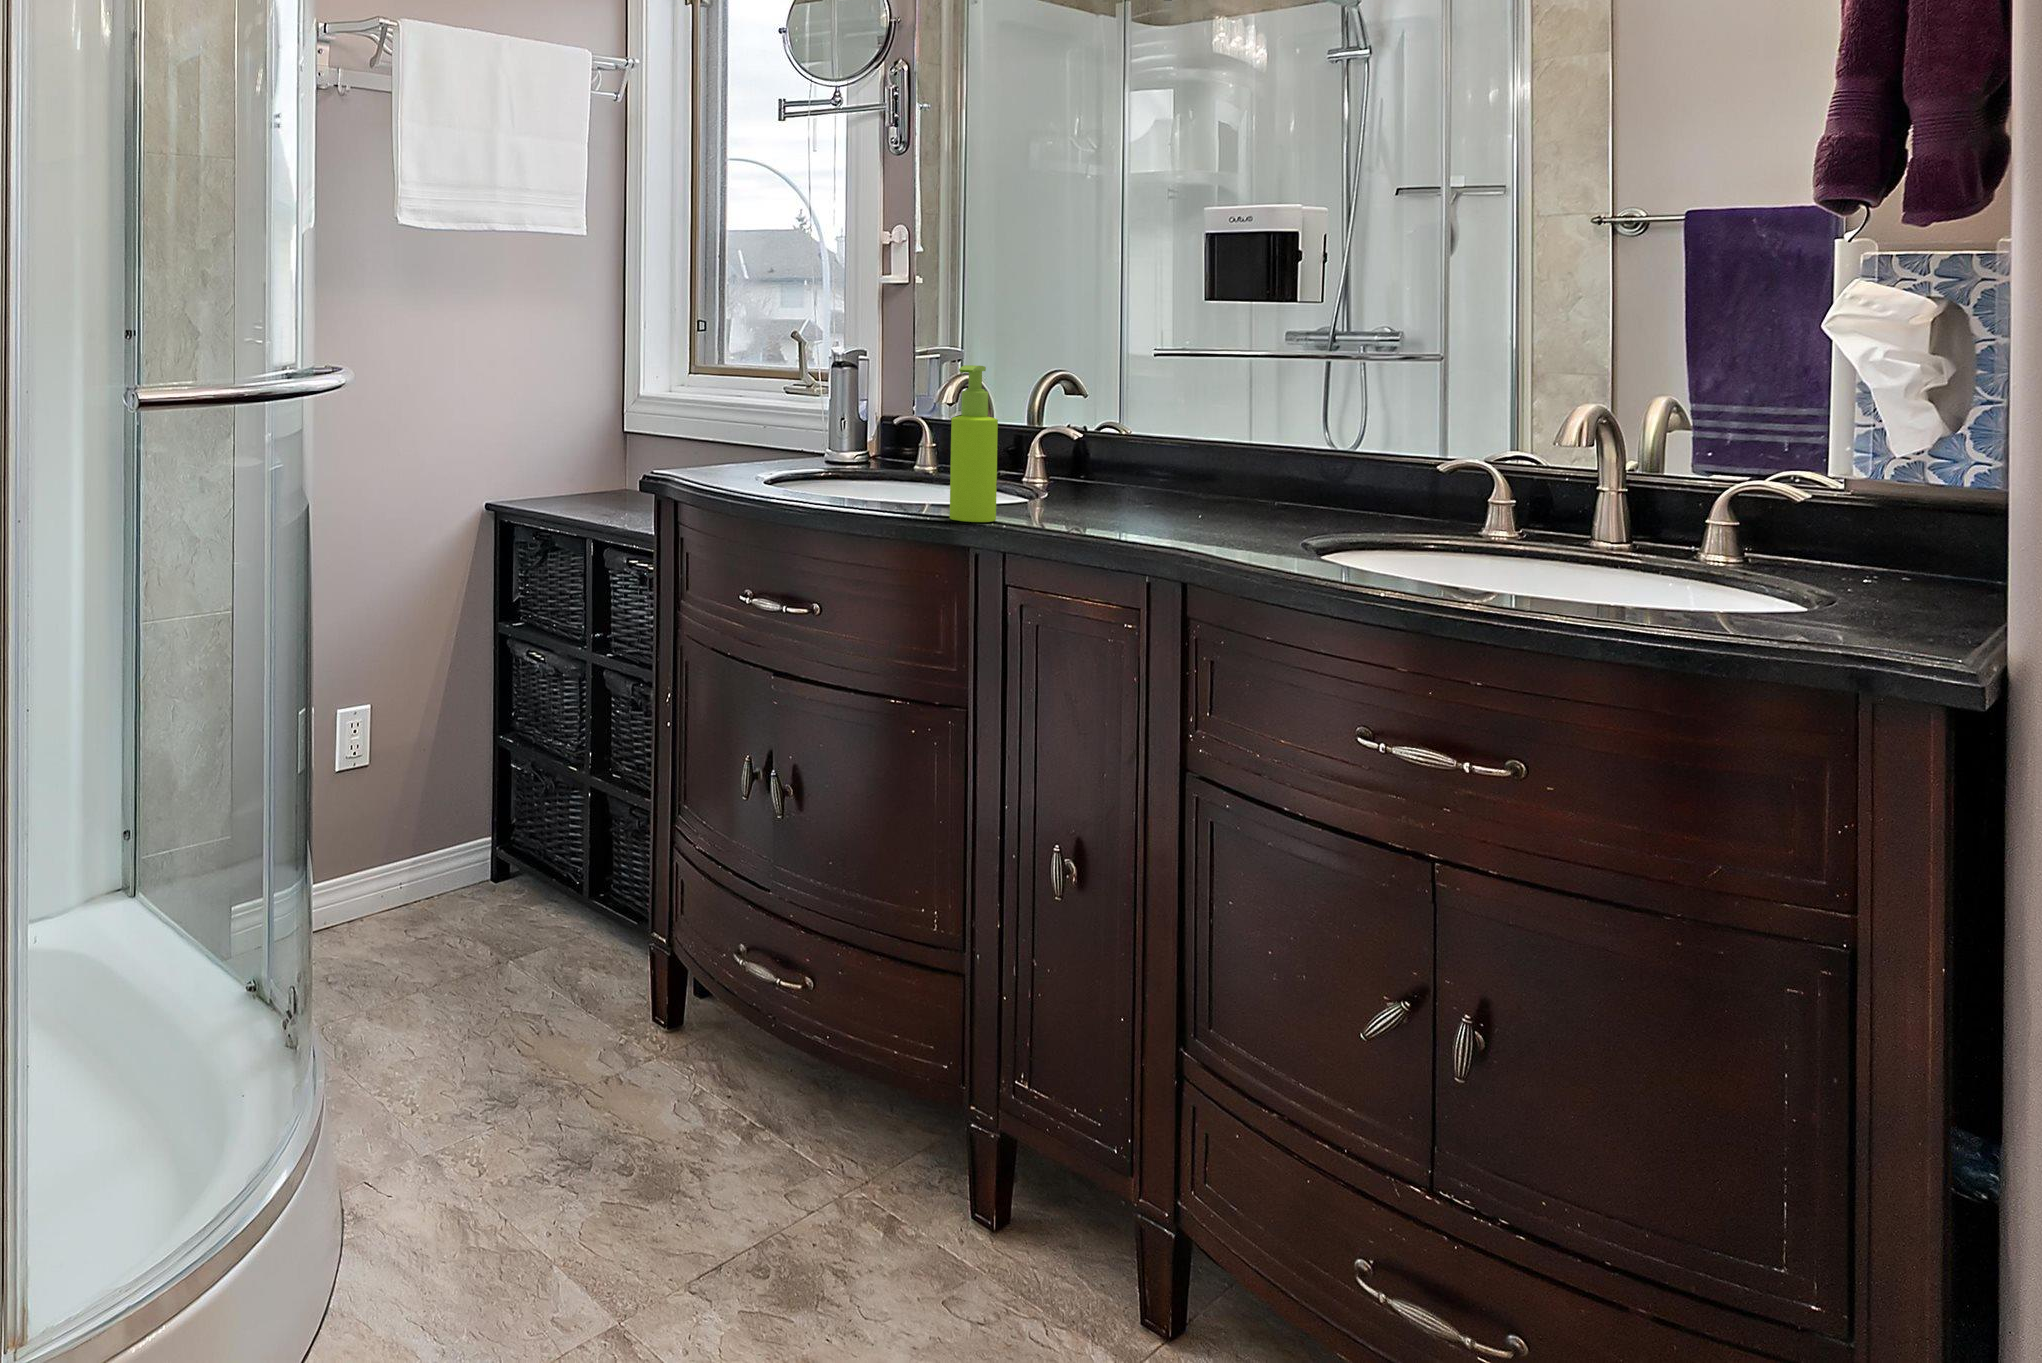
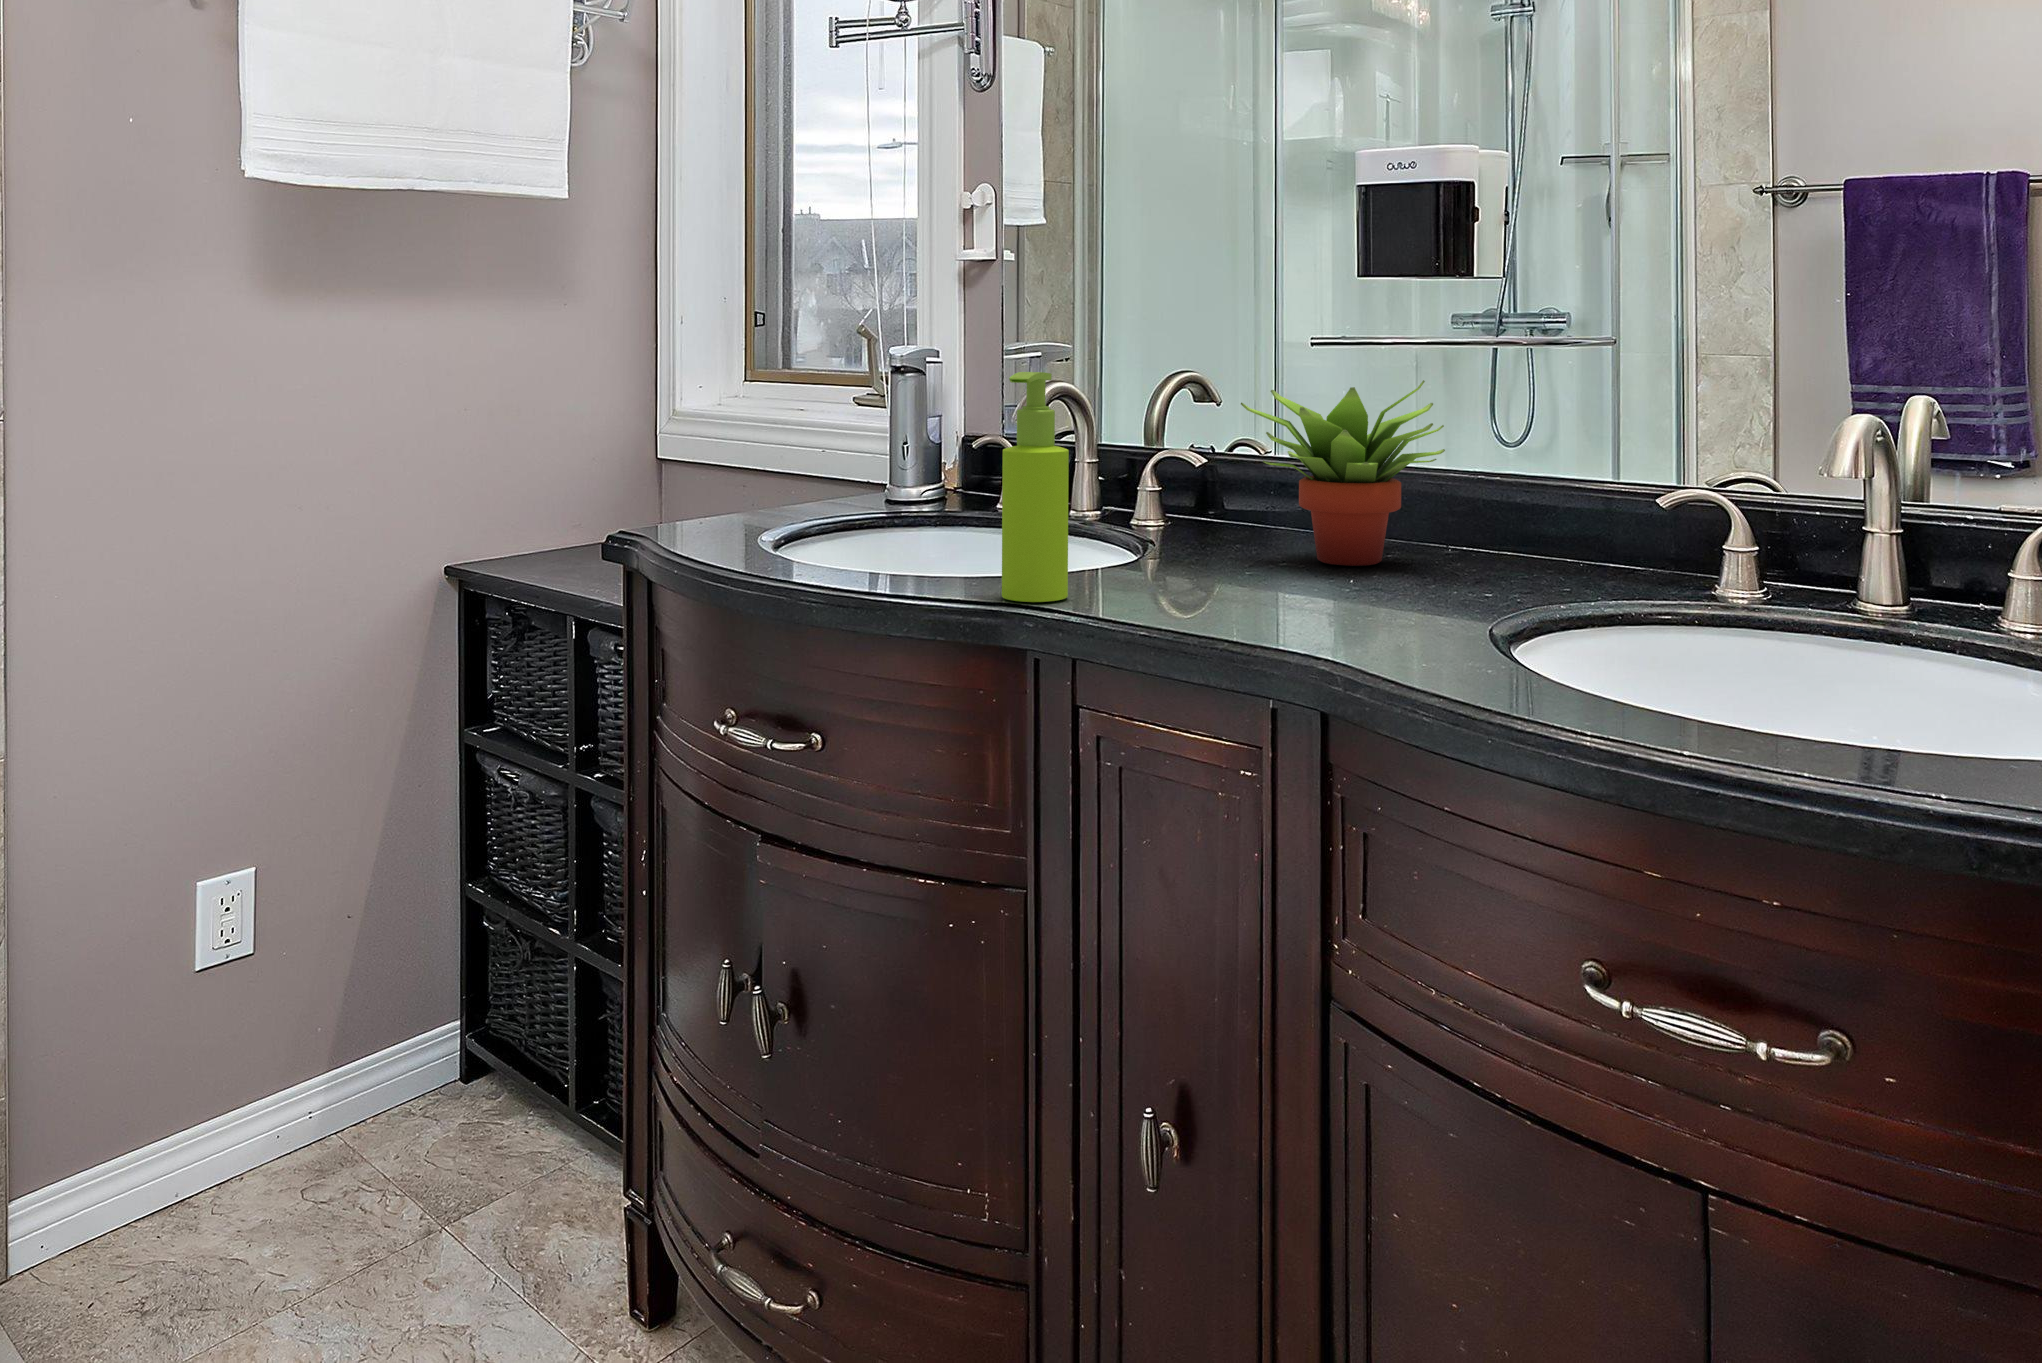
succulent plant: none [1113,376,1271,511] -> present [1241,380,1445,566]

